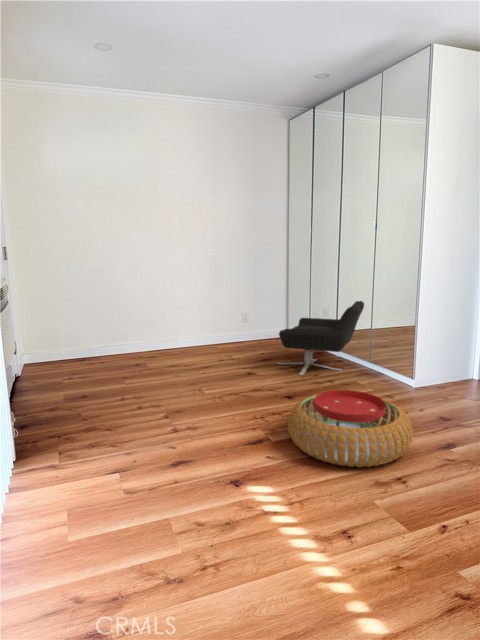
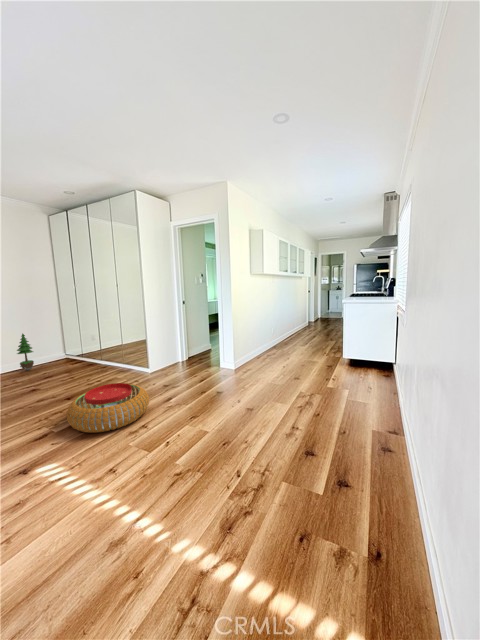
potted tree: none [234,292,253,345] -> present [17,334,34,371]
lounge chair: present [277,301,364,375] -> none [56,329,116,382]

